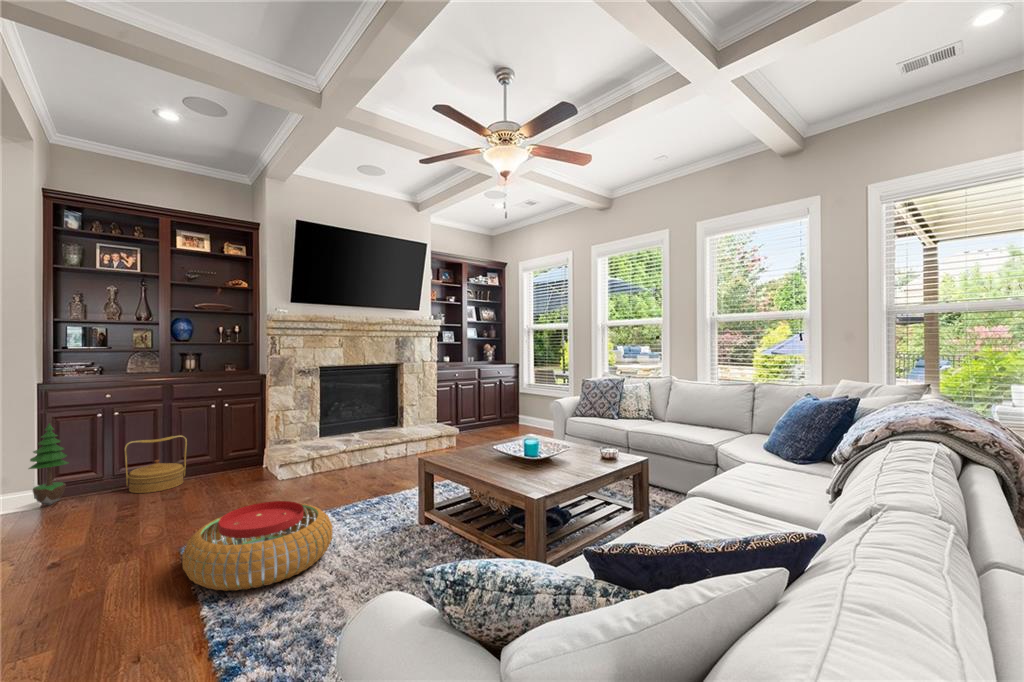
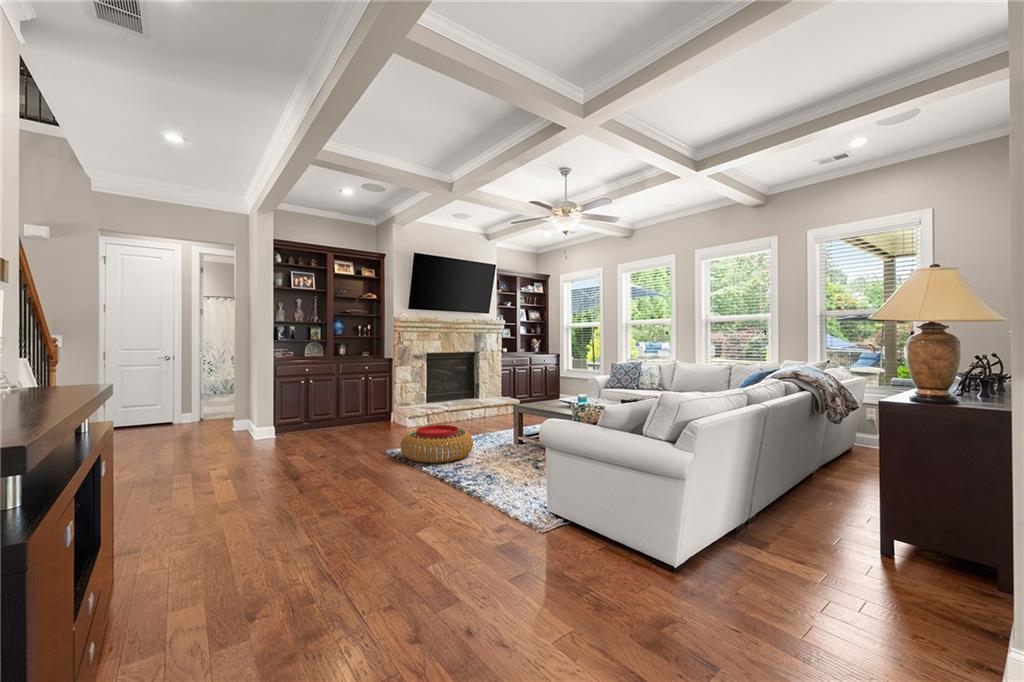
potted tree: present [29,423,68,505] -> none [275,384,295,435]
woven basket: present [125,435,187,493] -> none [321,396,353,431]

